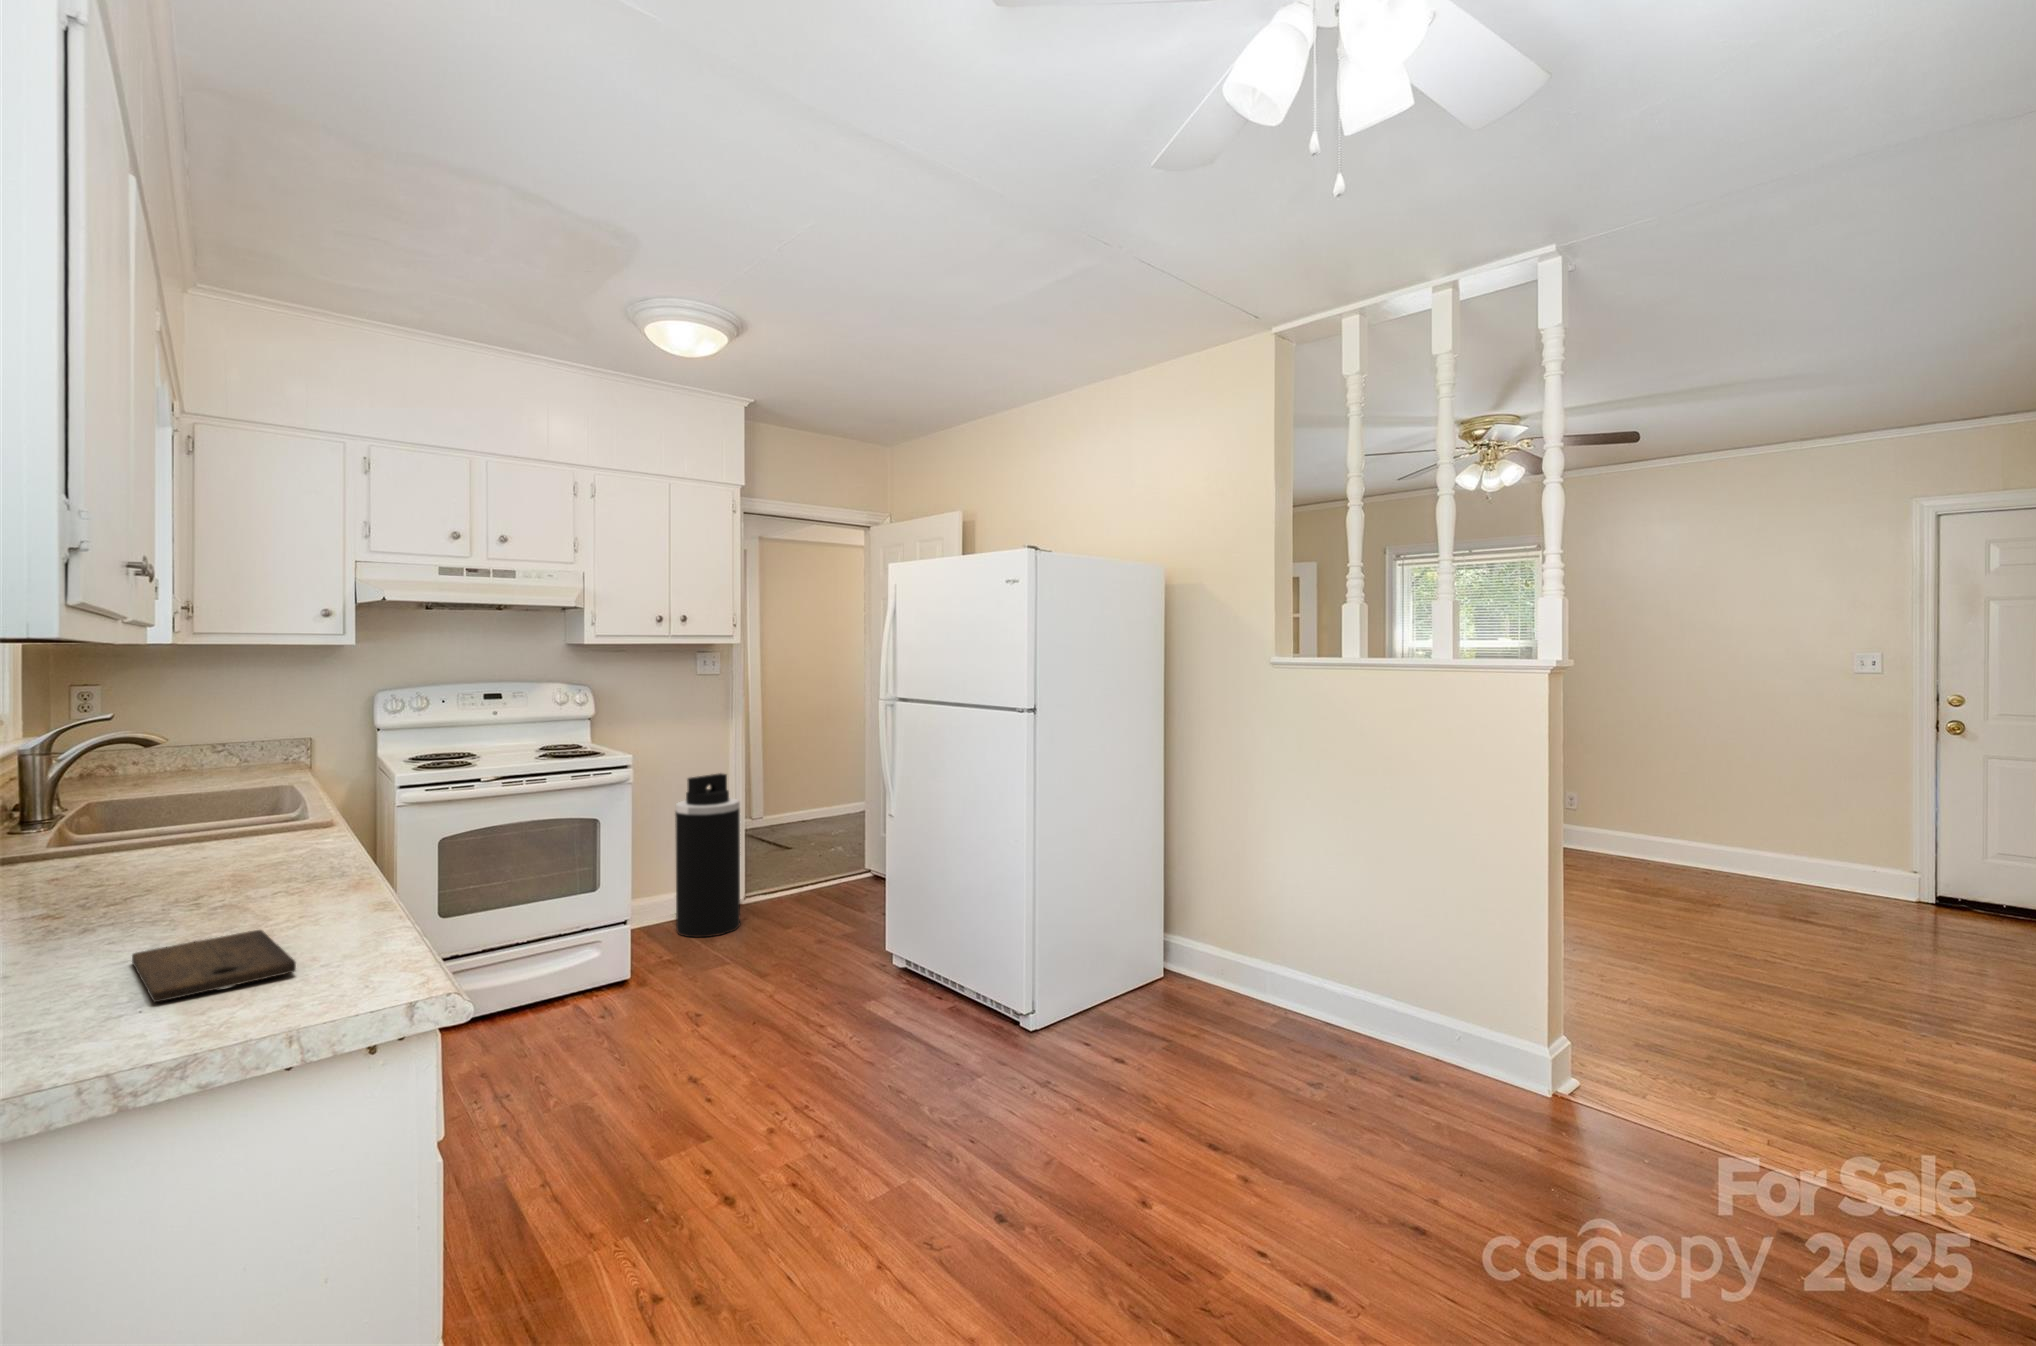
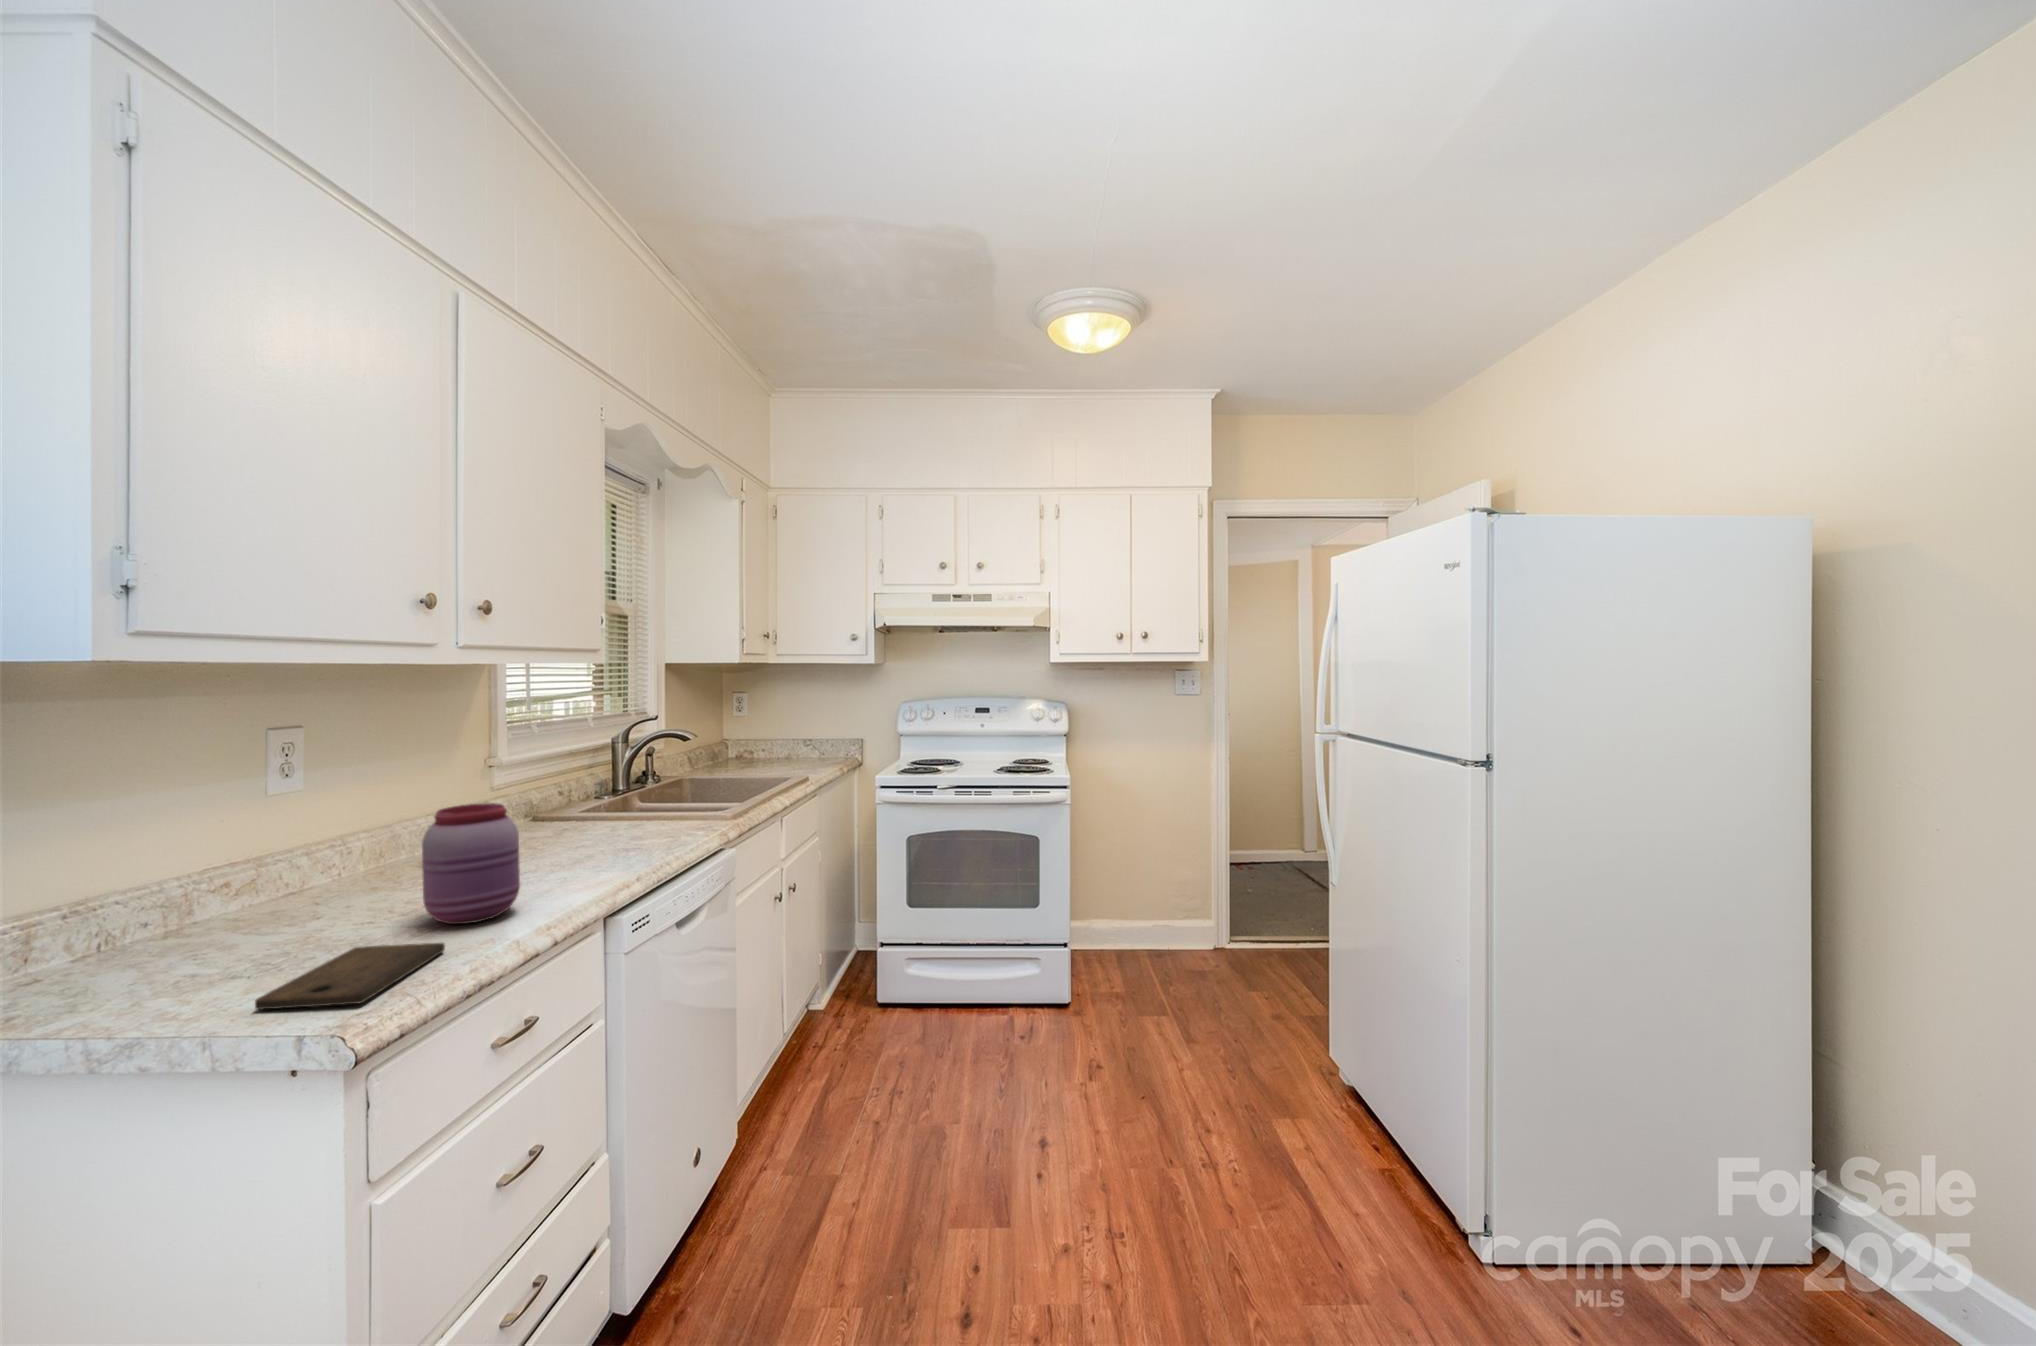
trash can: present [675,773,740,937] -> none [1143,797,1207,971]
jar: none [127,786,259,929] -> present [422,803,520,924]

